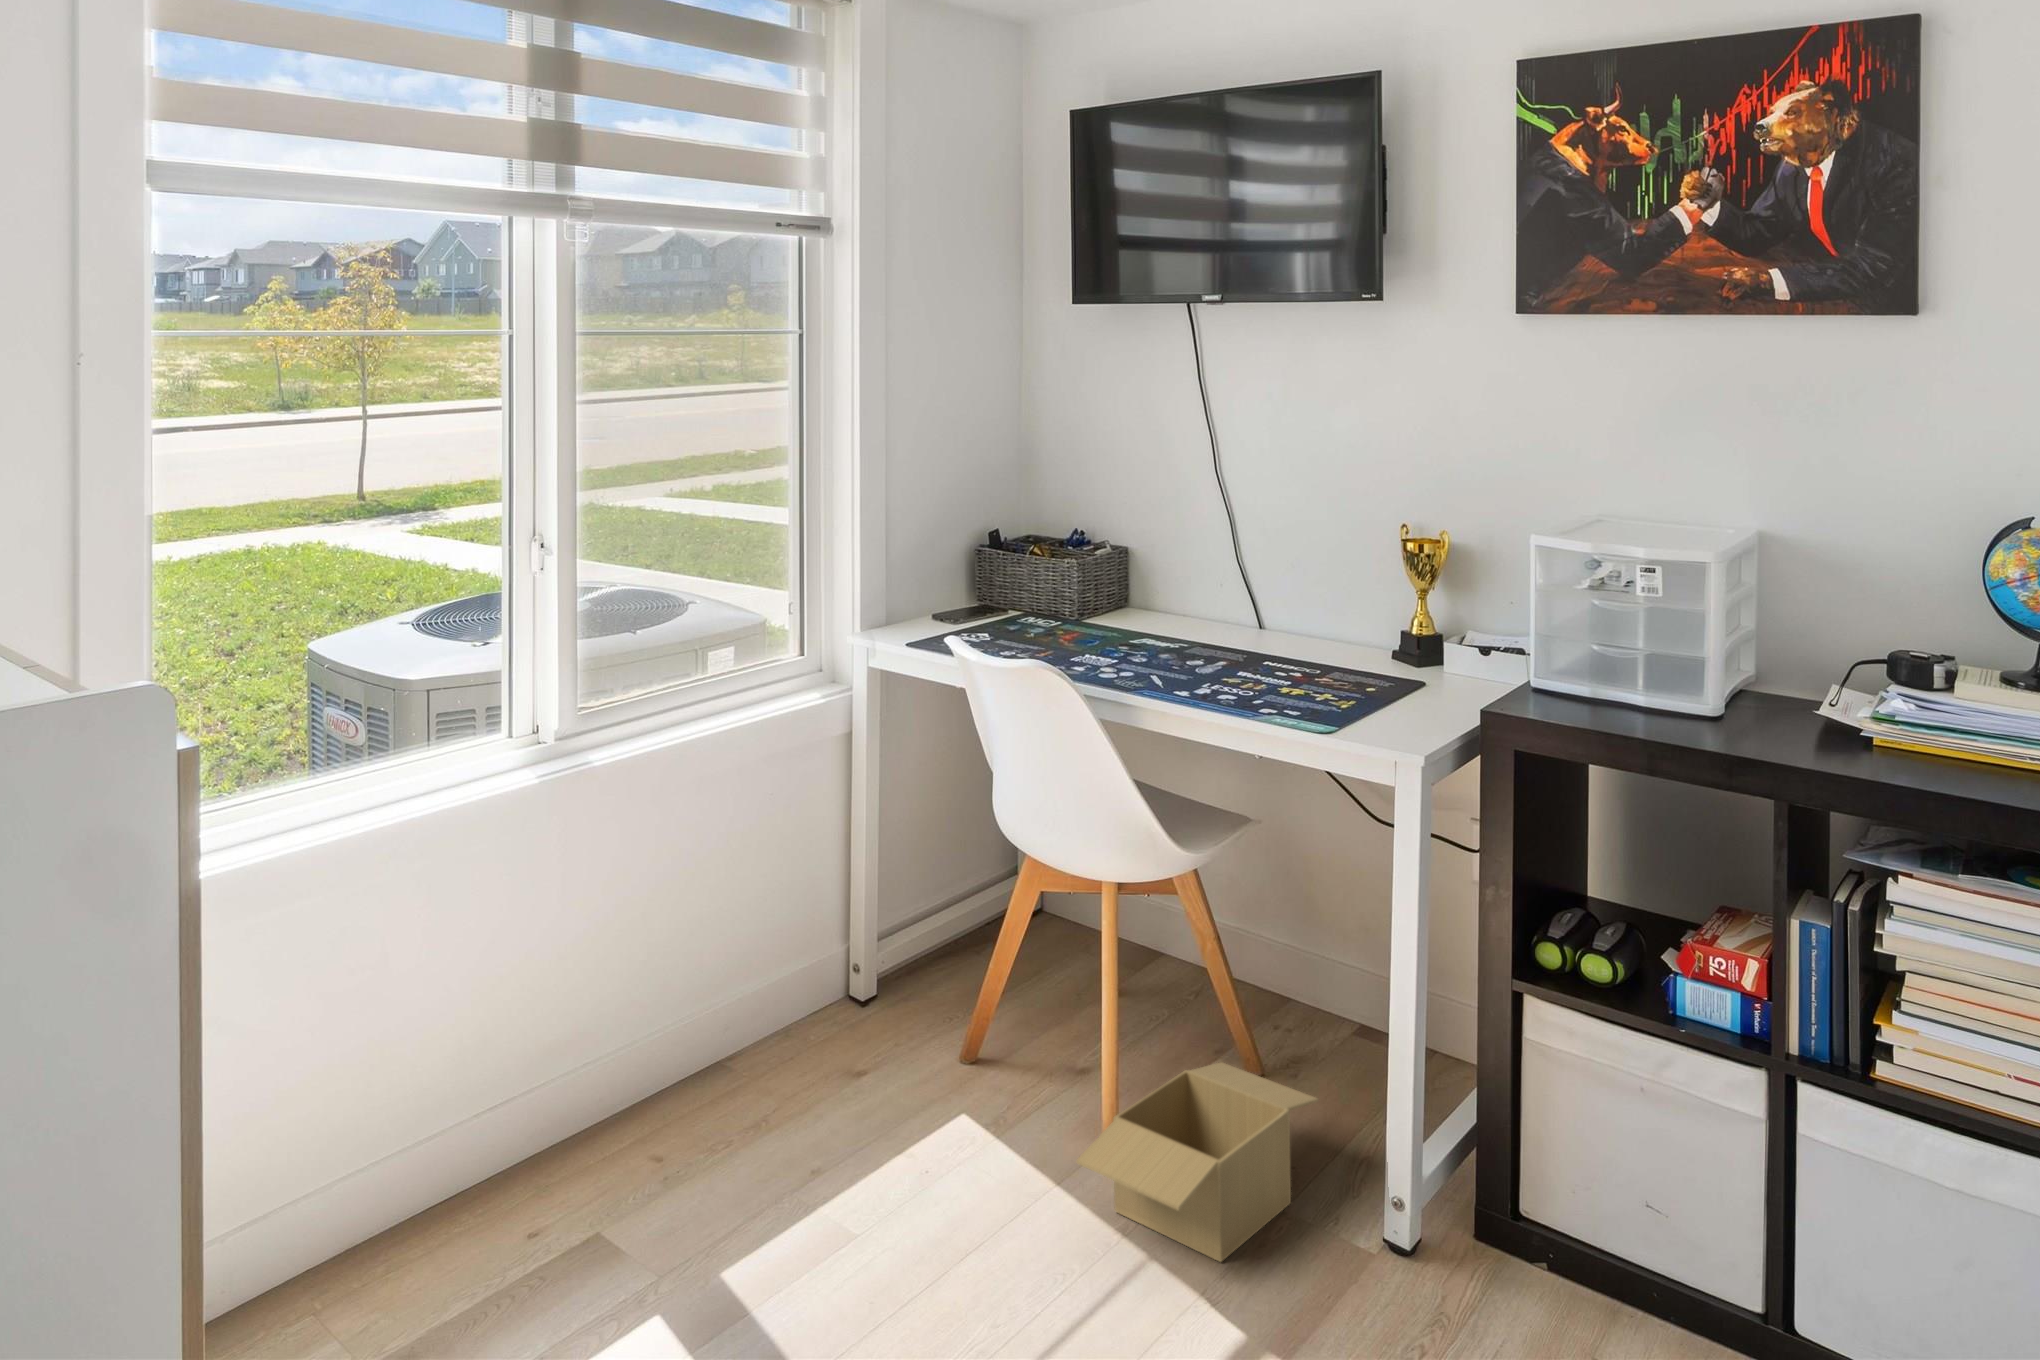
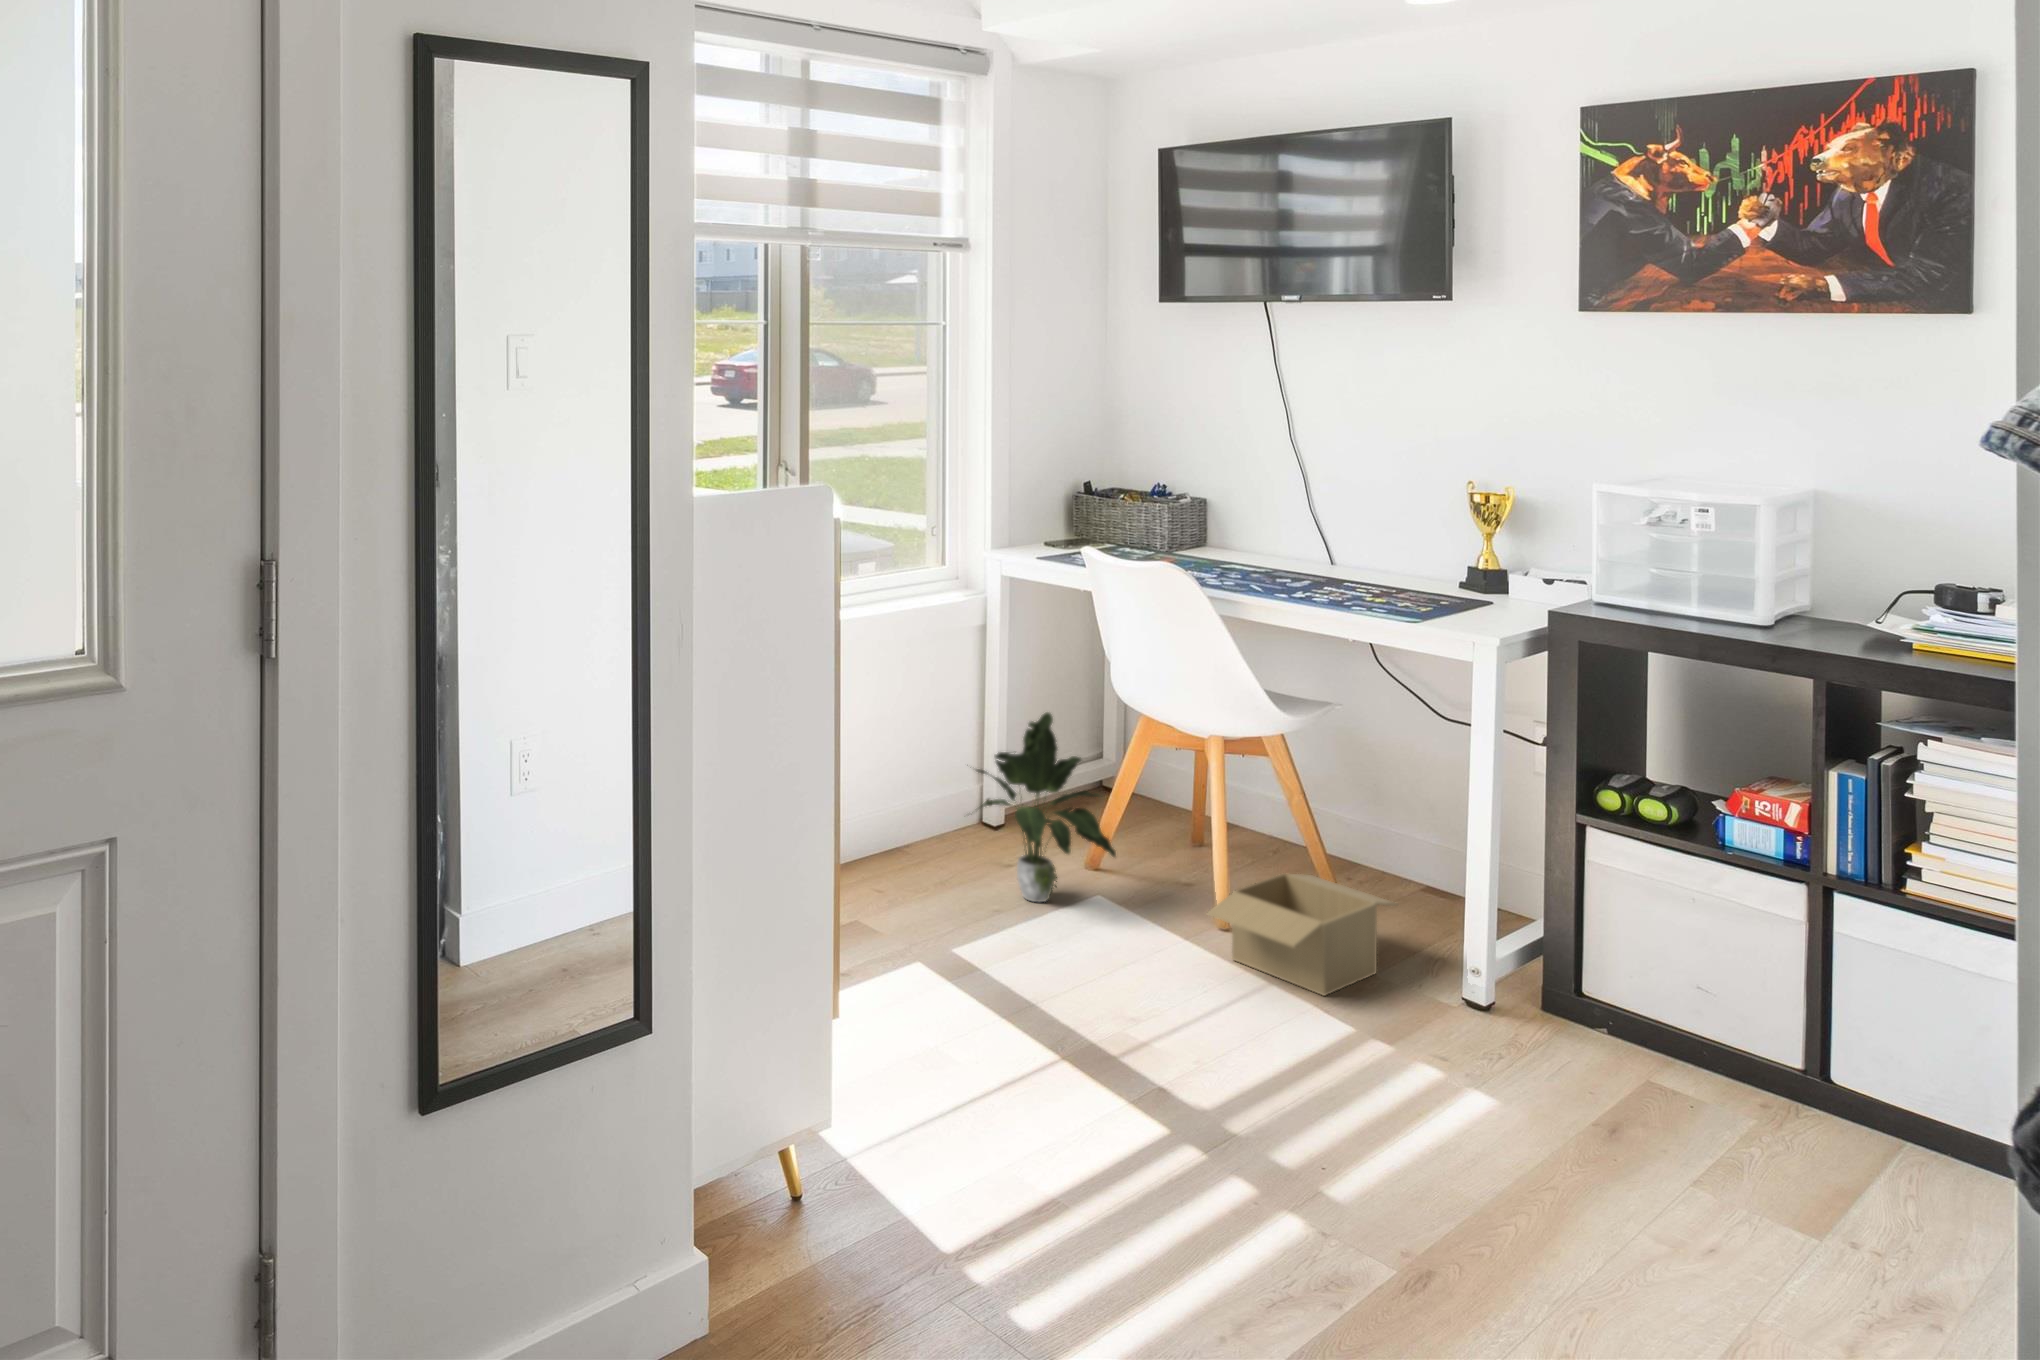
potted plant: none [778,872,982,1142] -> present [976,712,1116,902]

